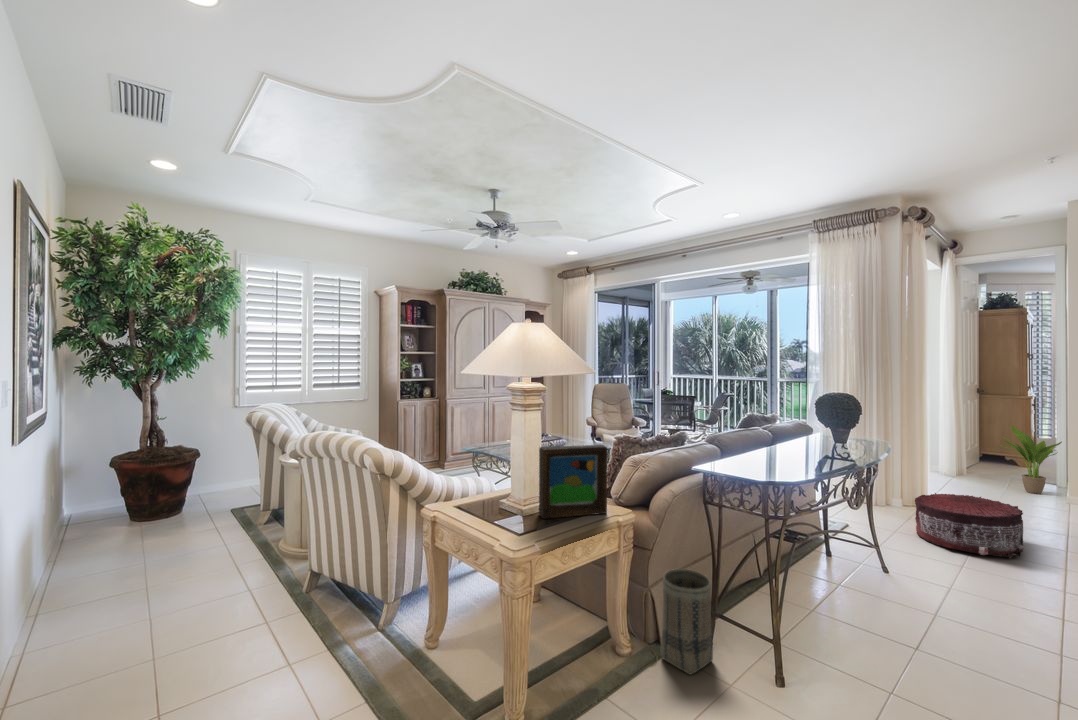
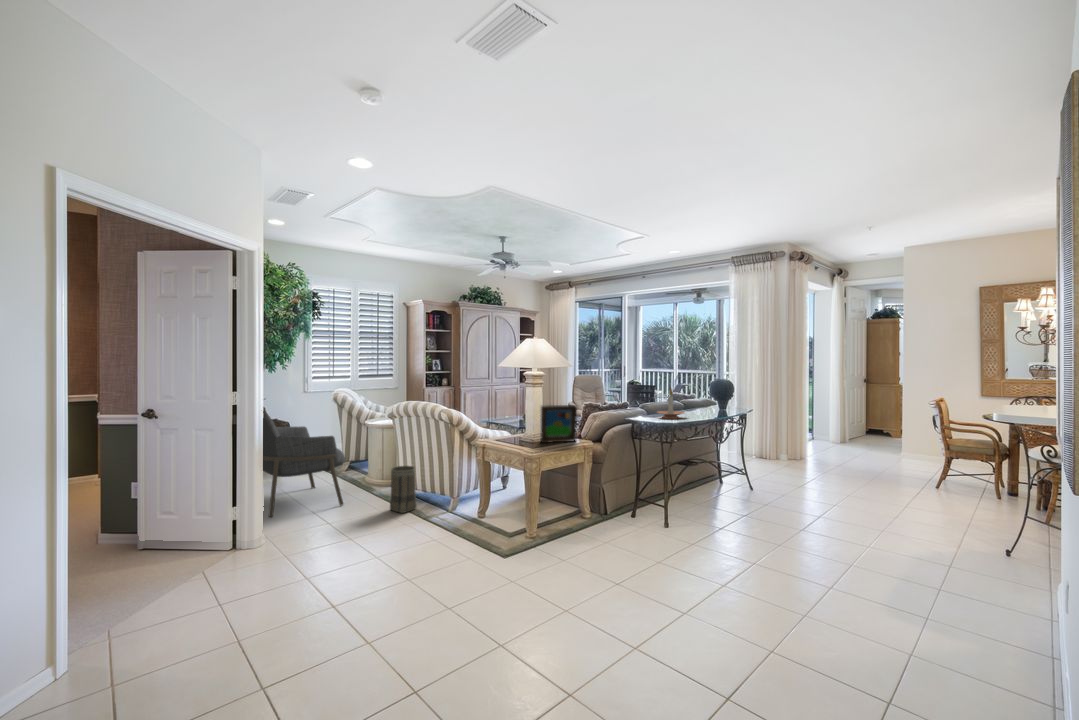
candle holder: none [748,412,804,470] -> present [657,389,684,419]
potted plant: present [1000,426,1062,494] -> none [869,405,908,454]
armchair: none [43,439,228,640] -> present [263,411,345,517]
pouf: present [915,493,1024,558] -> none [787,447,848,484]
basket: present [660,569,713,674] -> present [390,466,417,513]

